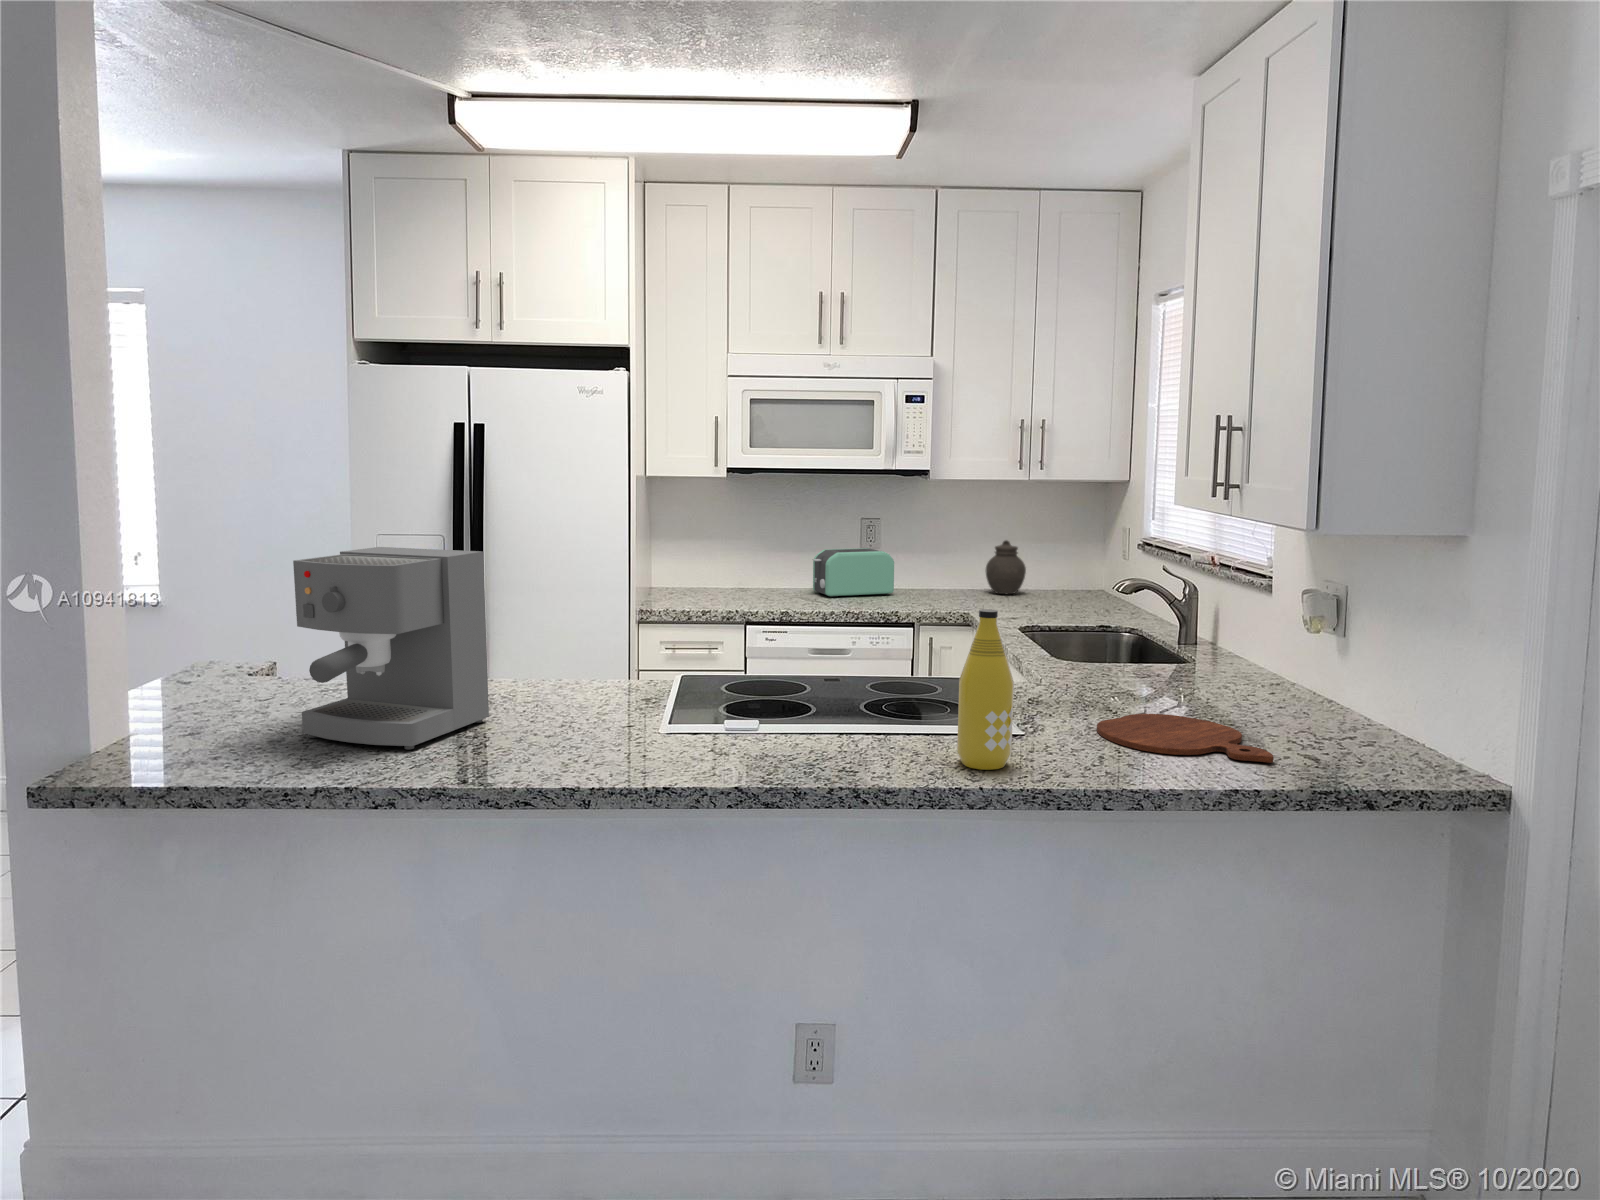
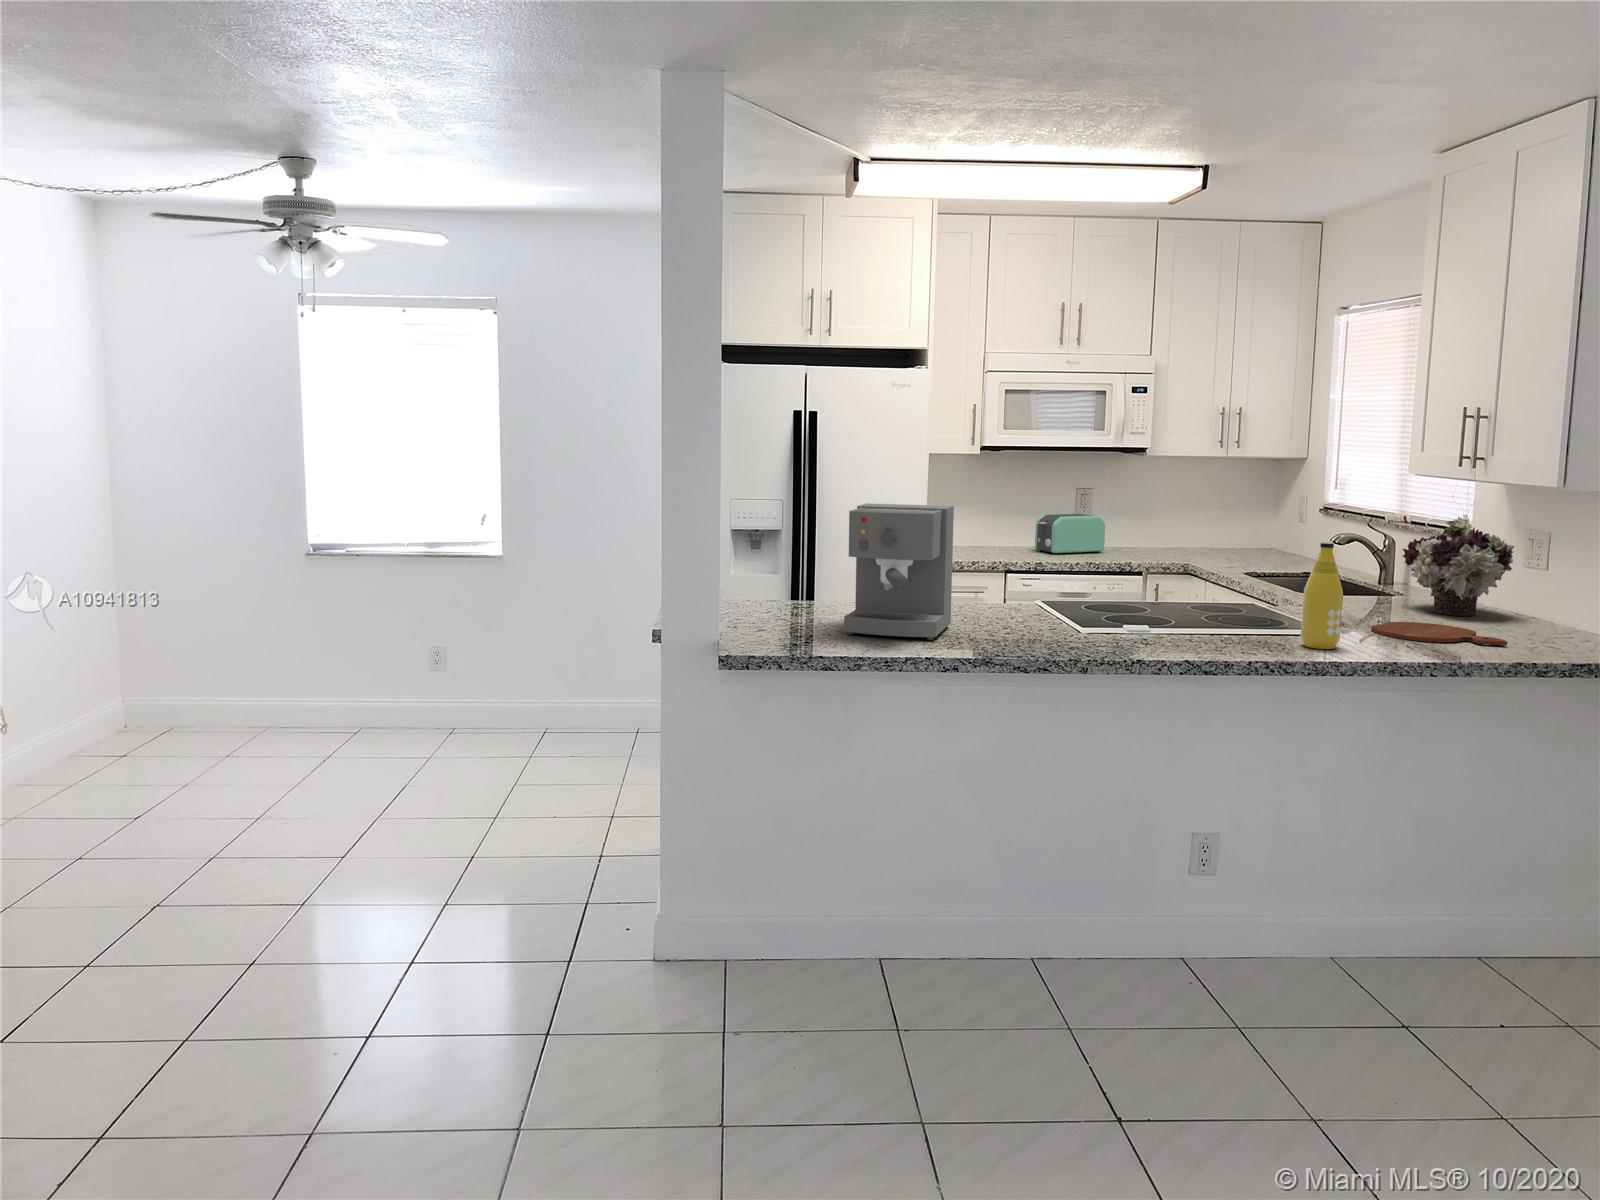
jar: present [986,540,1026,594] -> none [1176,507,1211,552]
flower arrangement: none [1181,563,1325,700] -> present [1403,517,1514,616]

